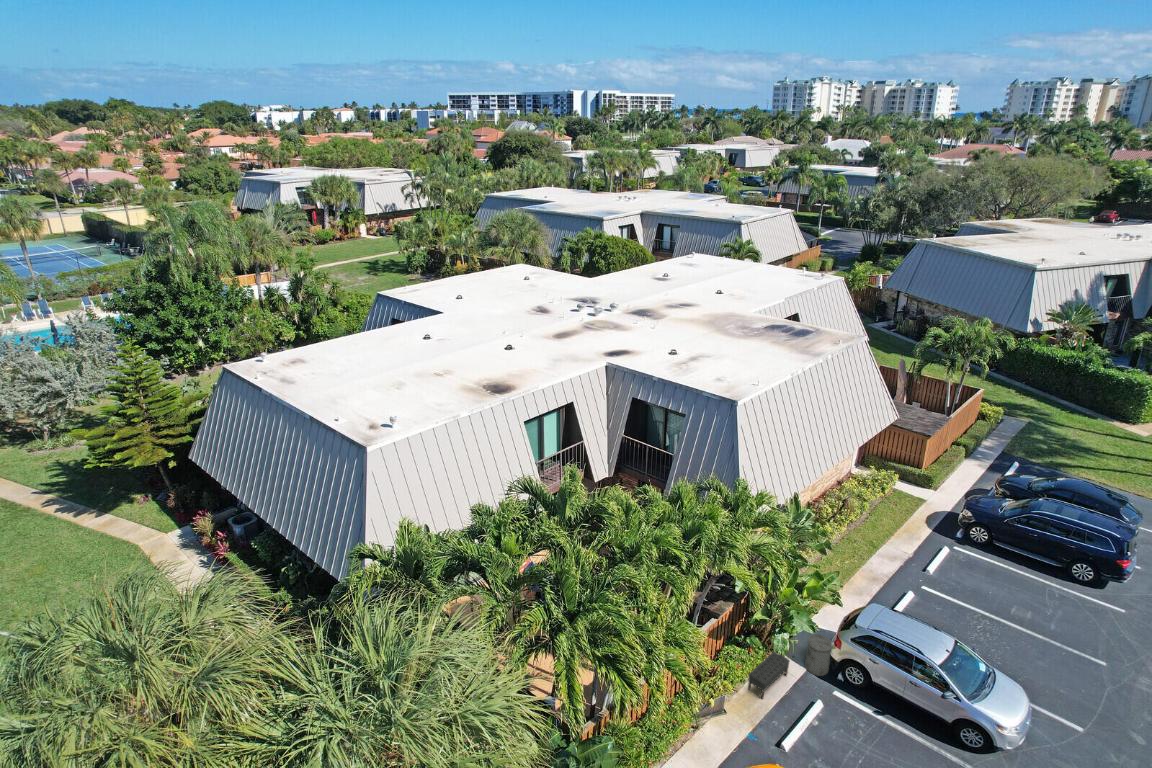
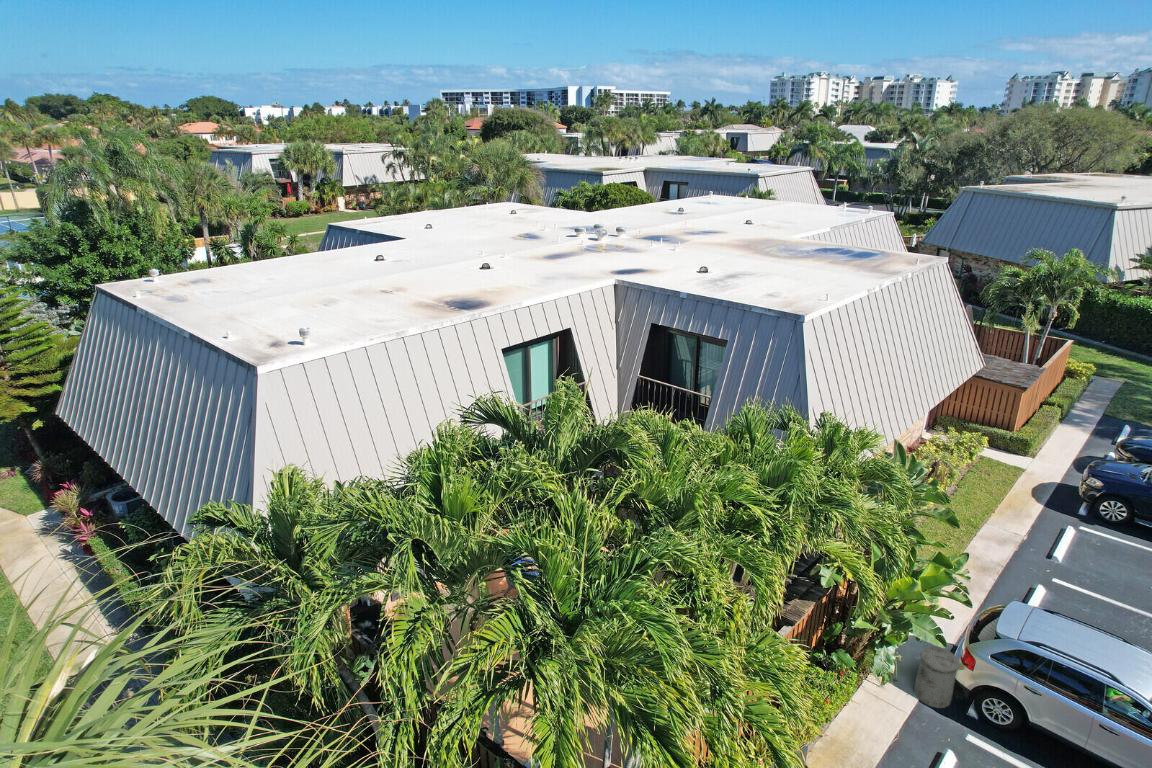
bench: present [748,652,790,699] -> none [837,672,897,746]

